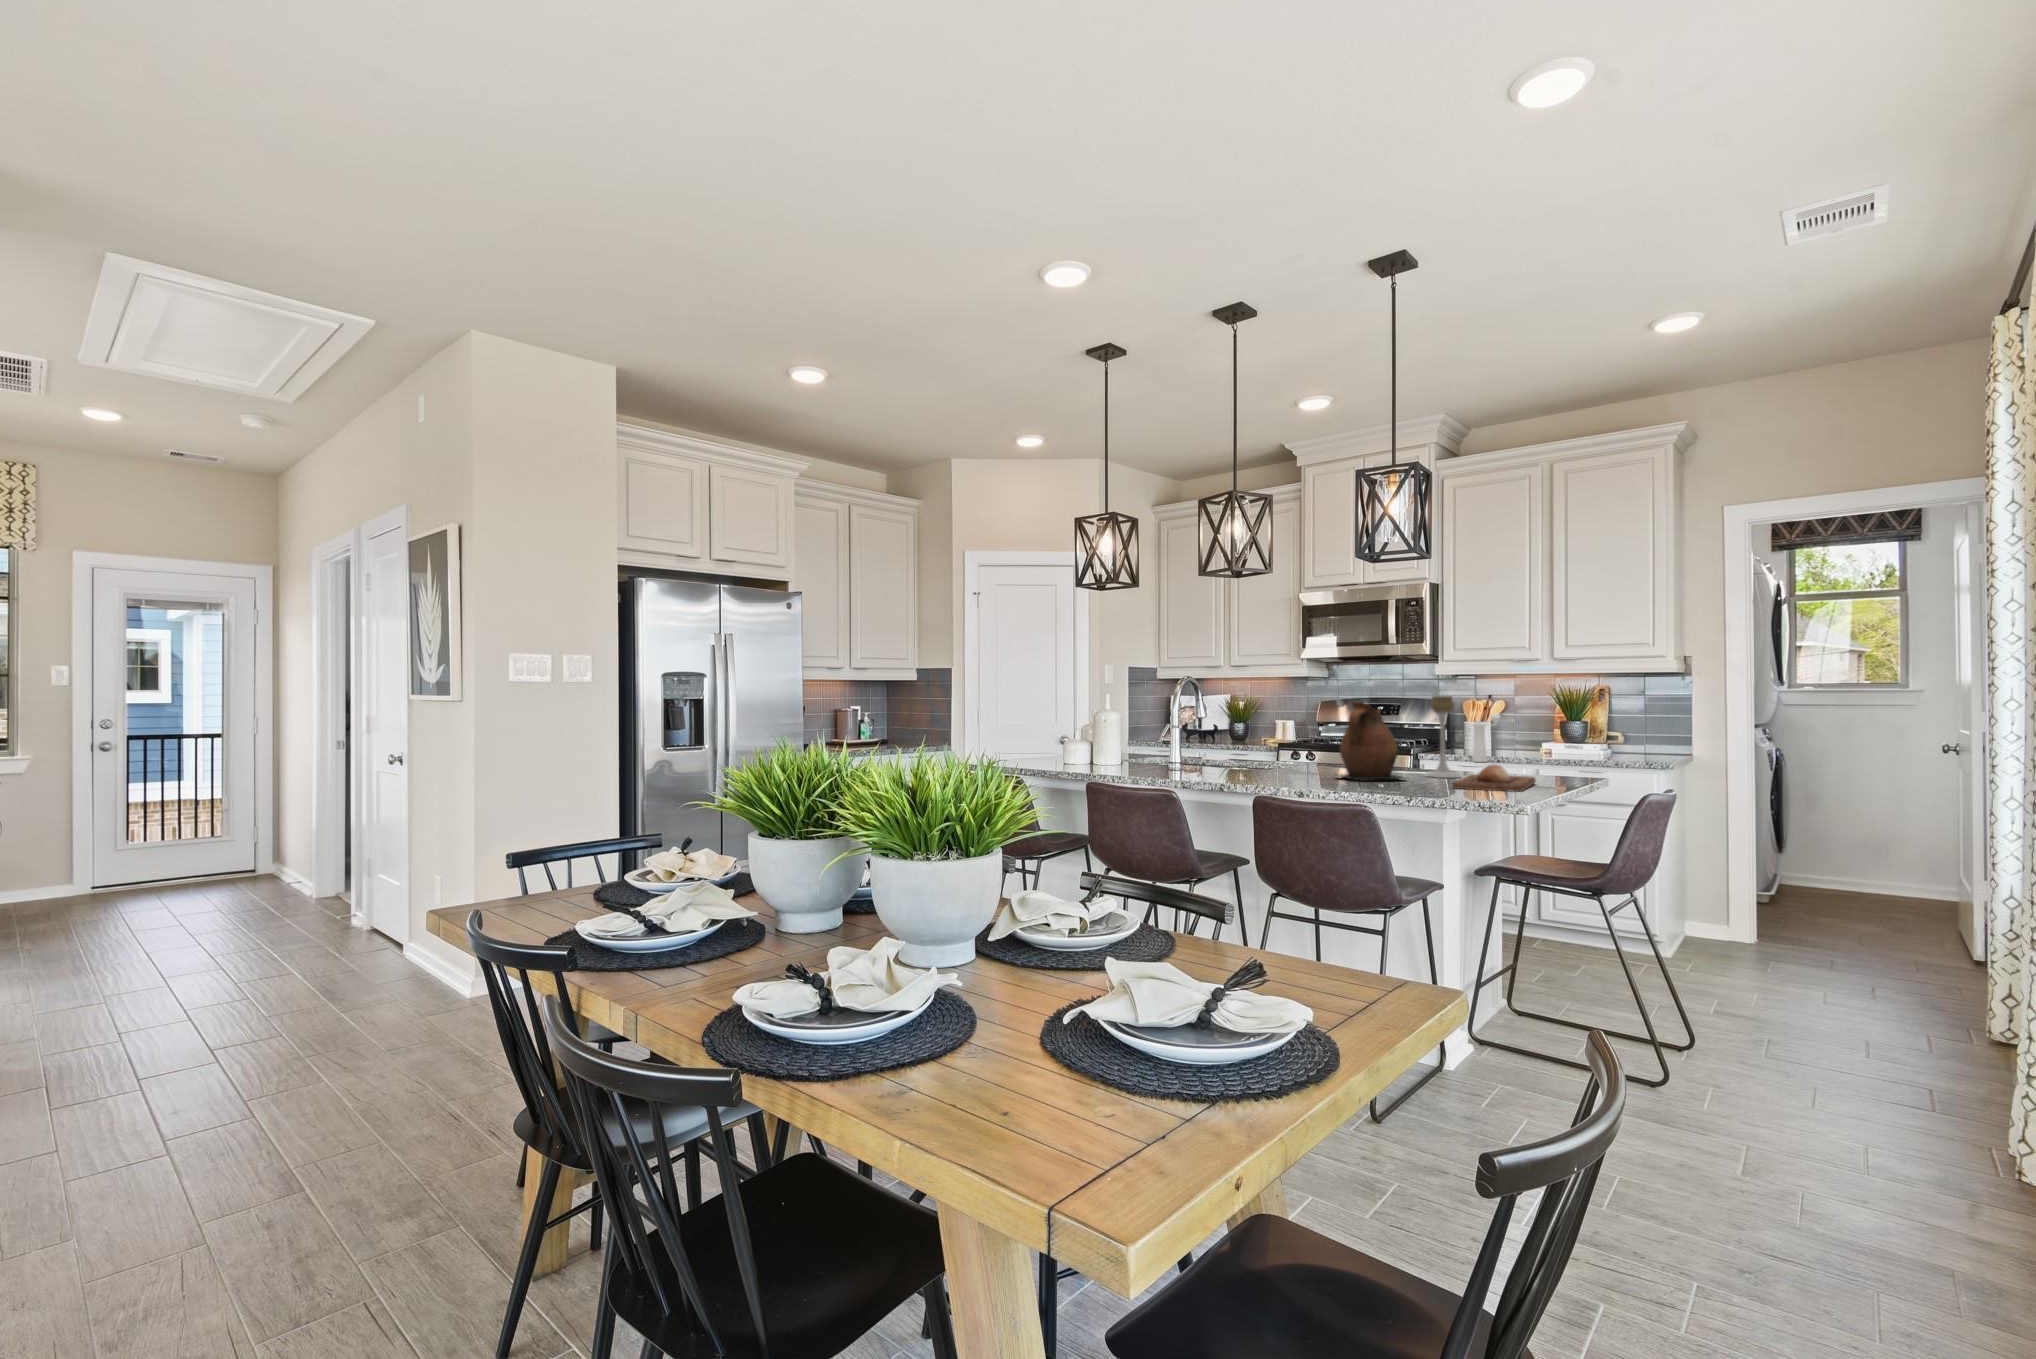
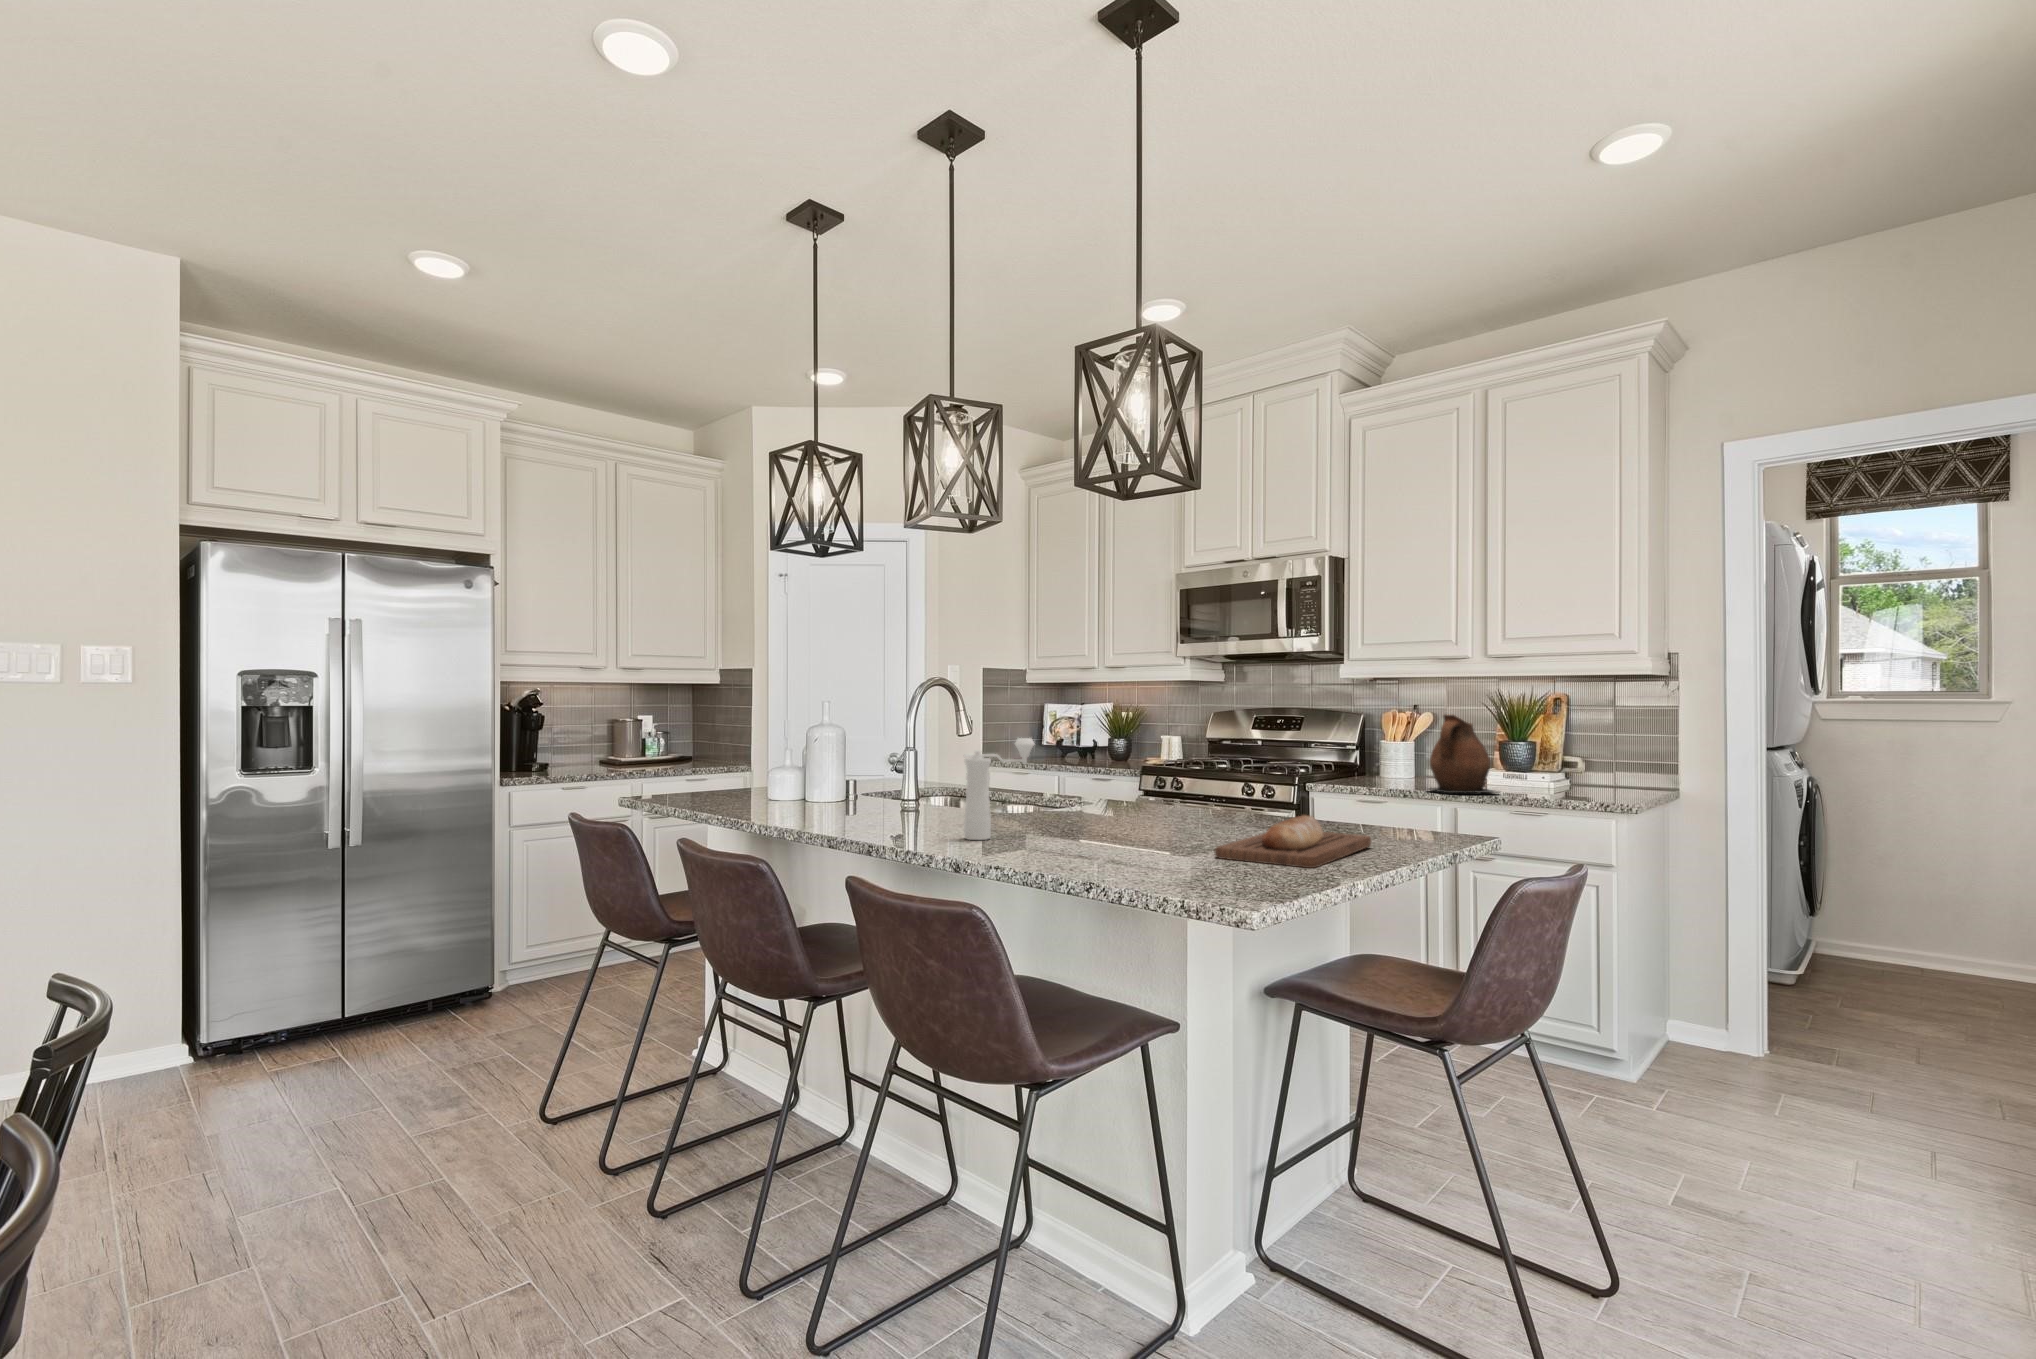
candle holder: present [1426,696,1460,778] -> none [1233,705,1285,831]
ceramic pitcher: present [1336,702,1406,780] -> present [1428,715,1500,793]
pepper mill: present [1472,714,1500,762] -> present [964,738,1034,840]

